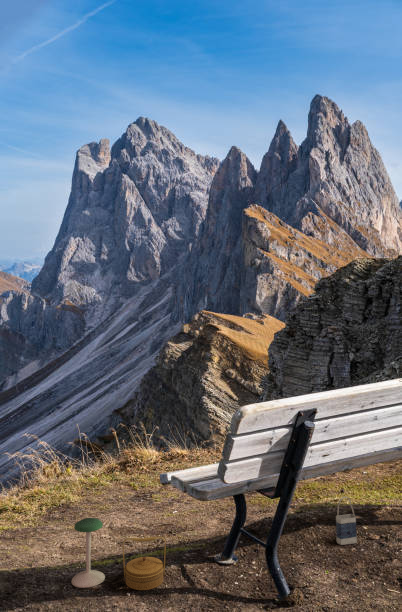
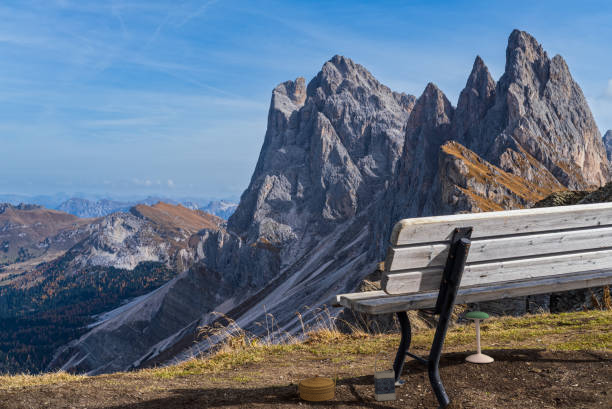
bag: present [336,497,357,545] -> present [374,351,396,401]
stool: present [72,518,105,588] -> present [465,311,494,363]

